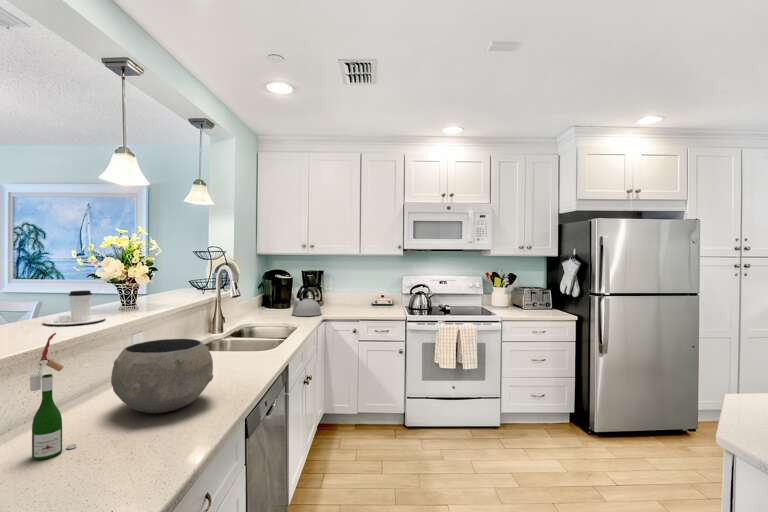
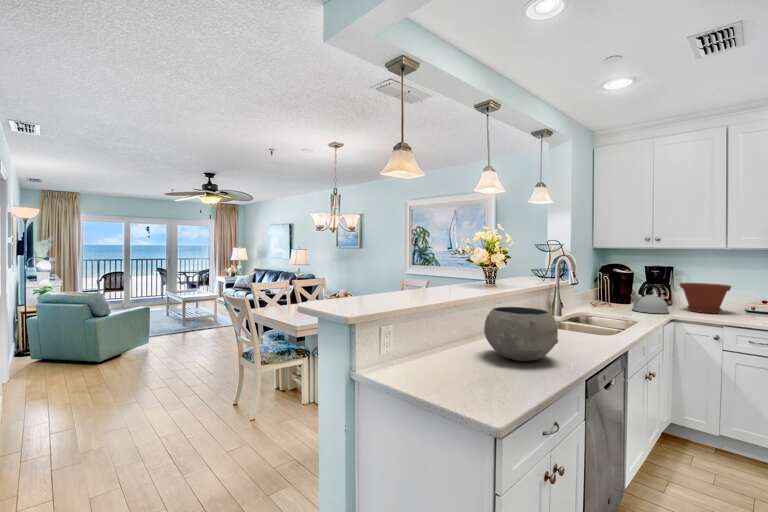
plant pot: none [329,284,364,310] -> present [680,283,731,313]
coffee cup: present [43,290,106,325] -> none [440,268,477,291]
wine bottle: present [30,333,76,459] -> none [443,289,466,369]

